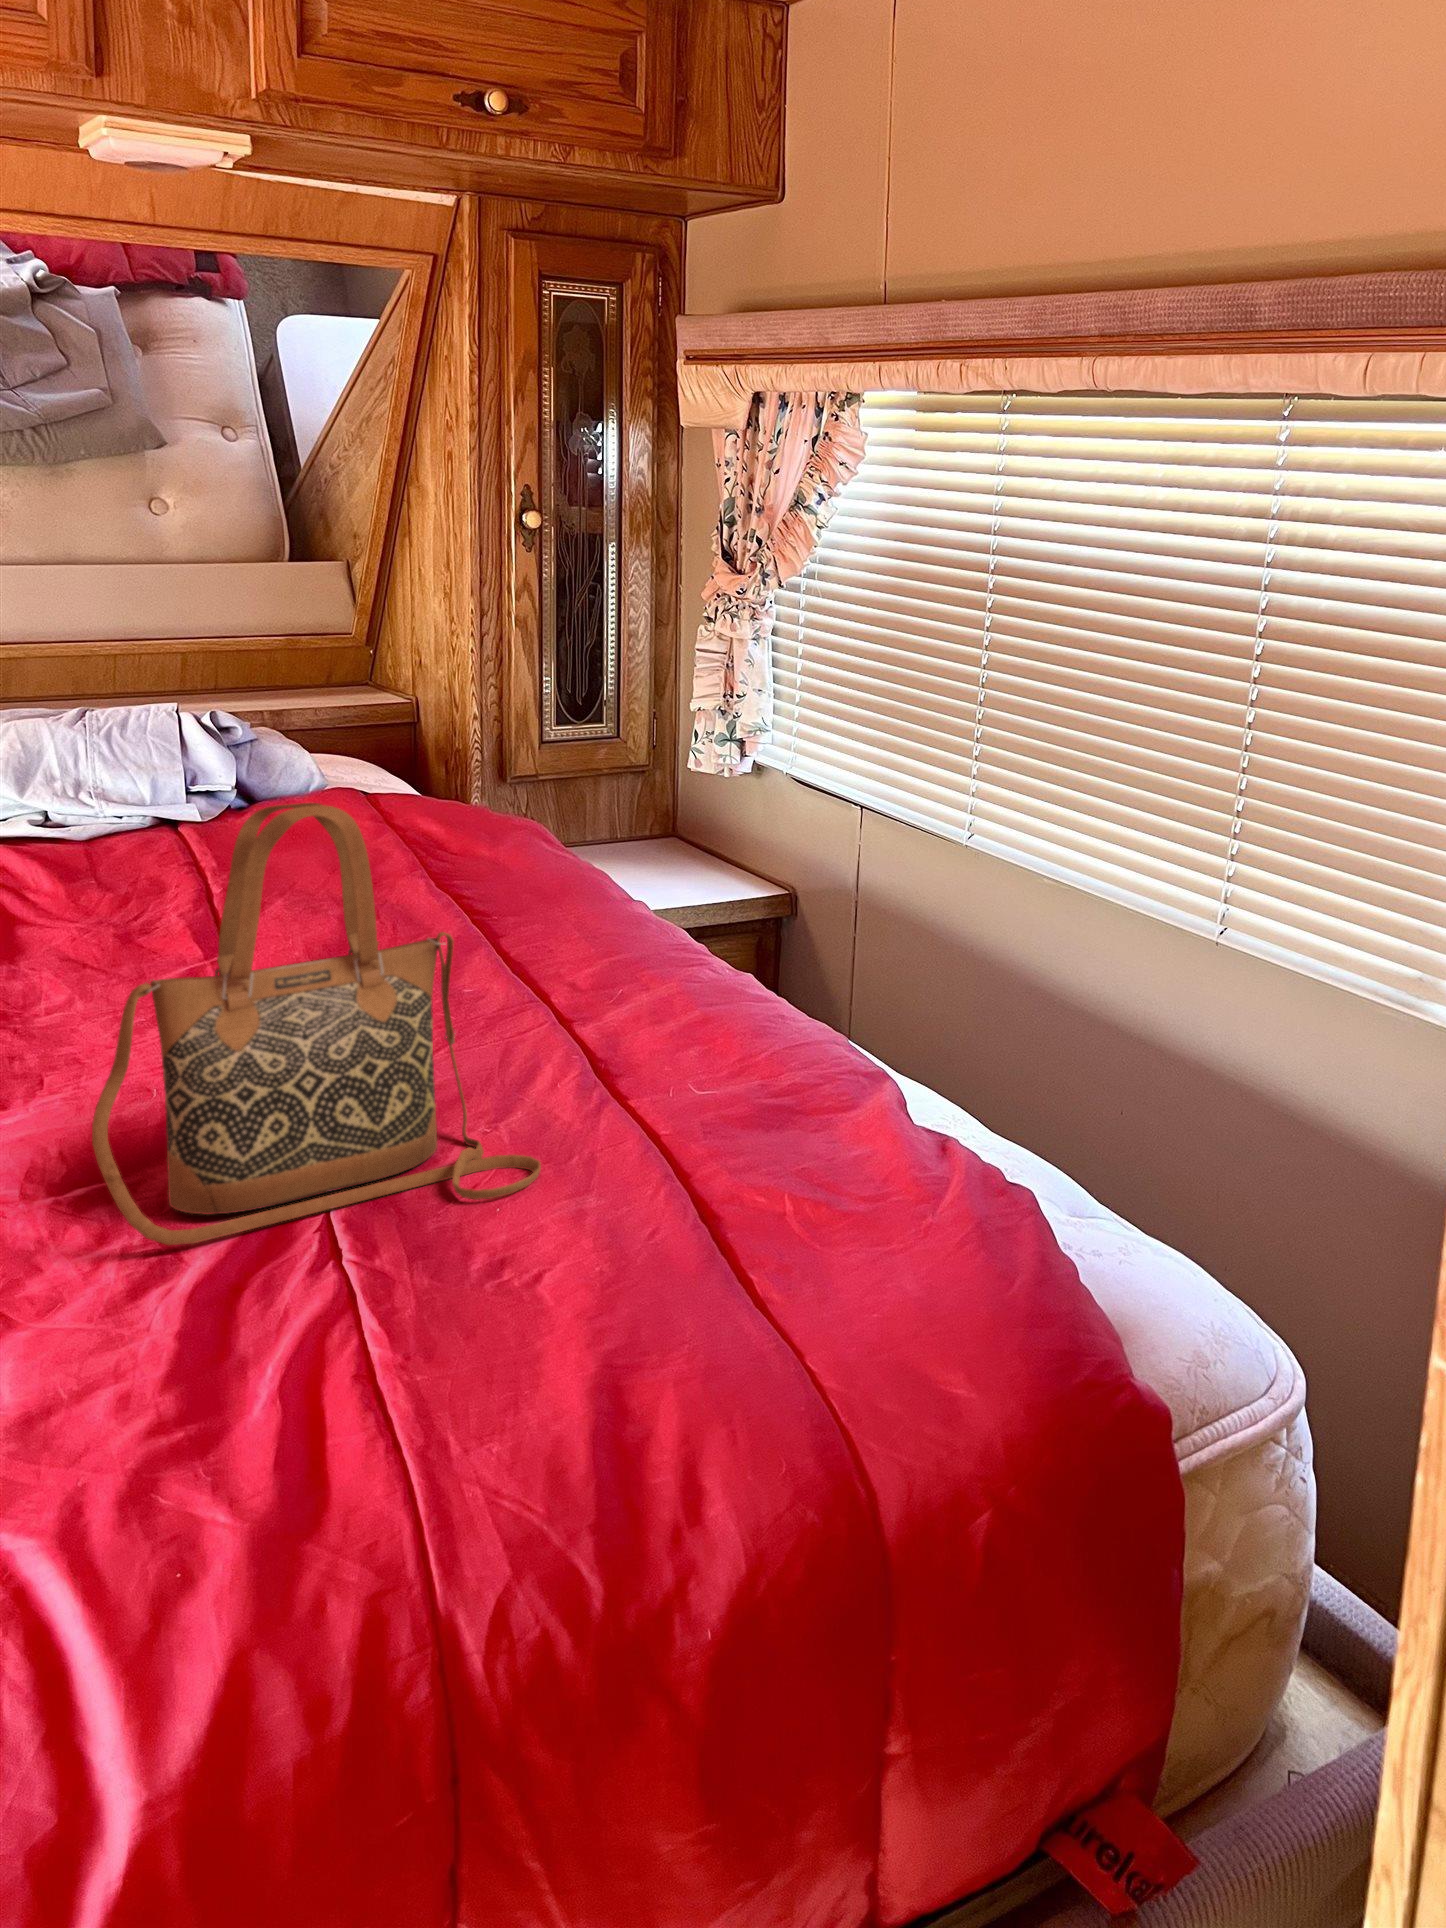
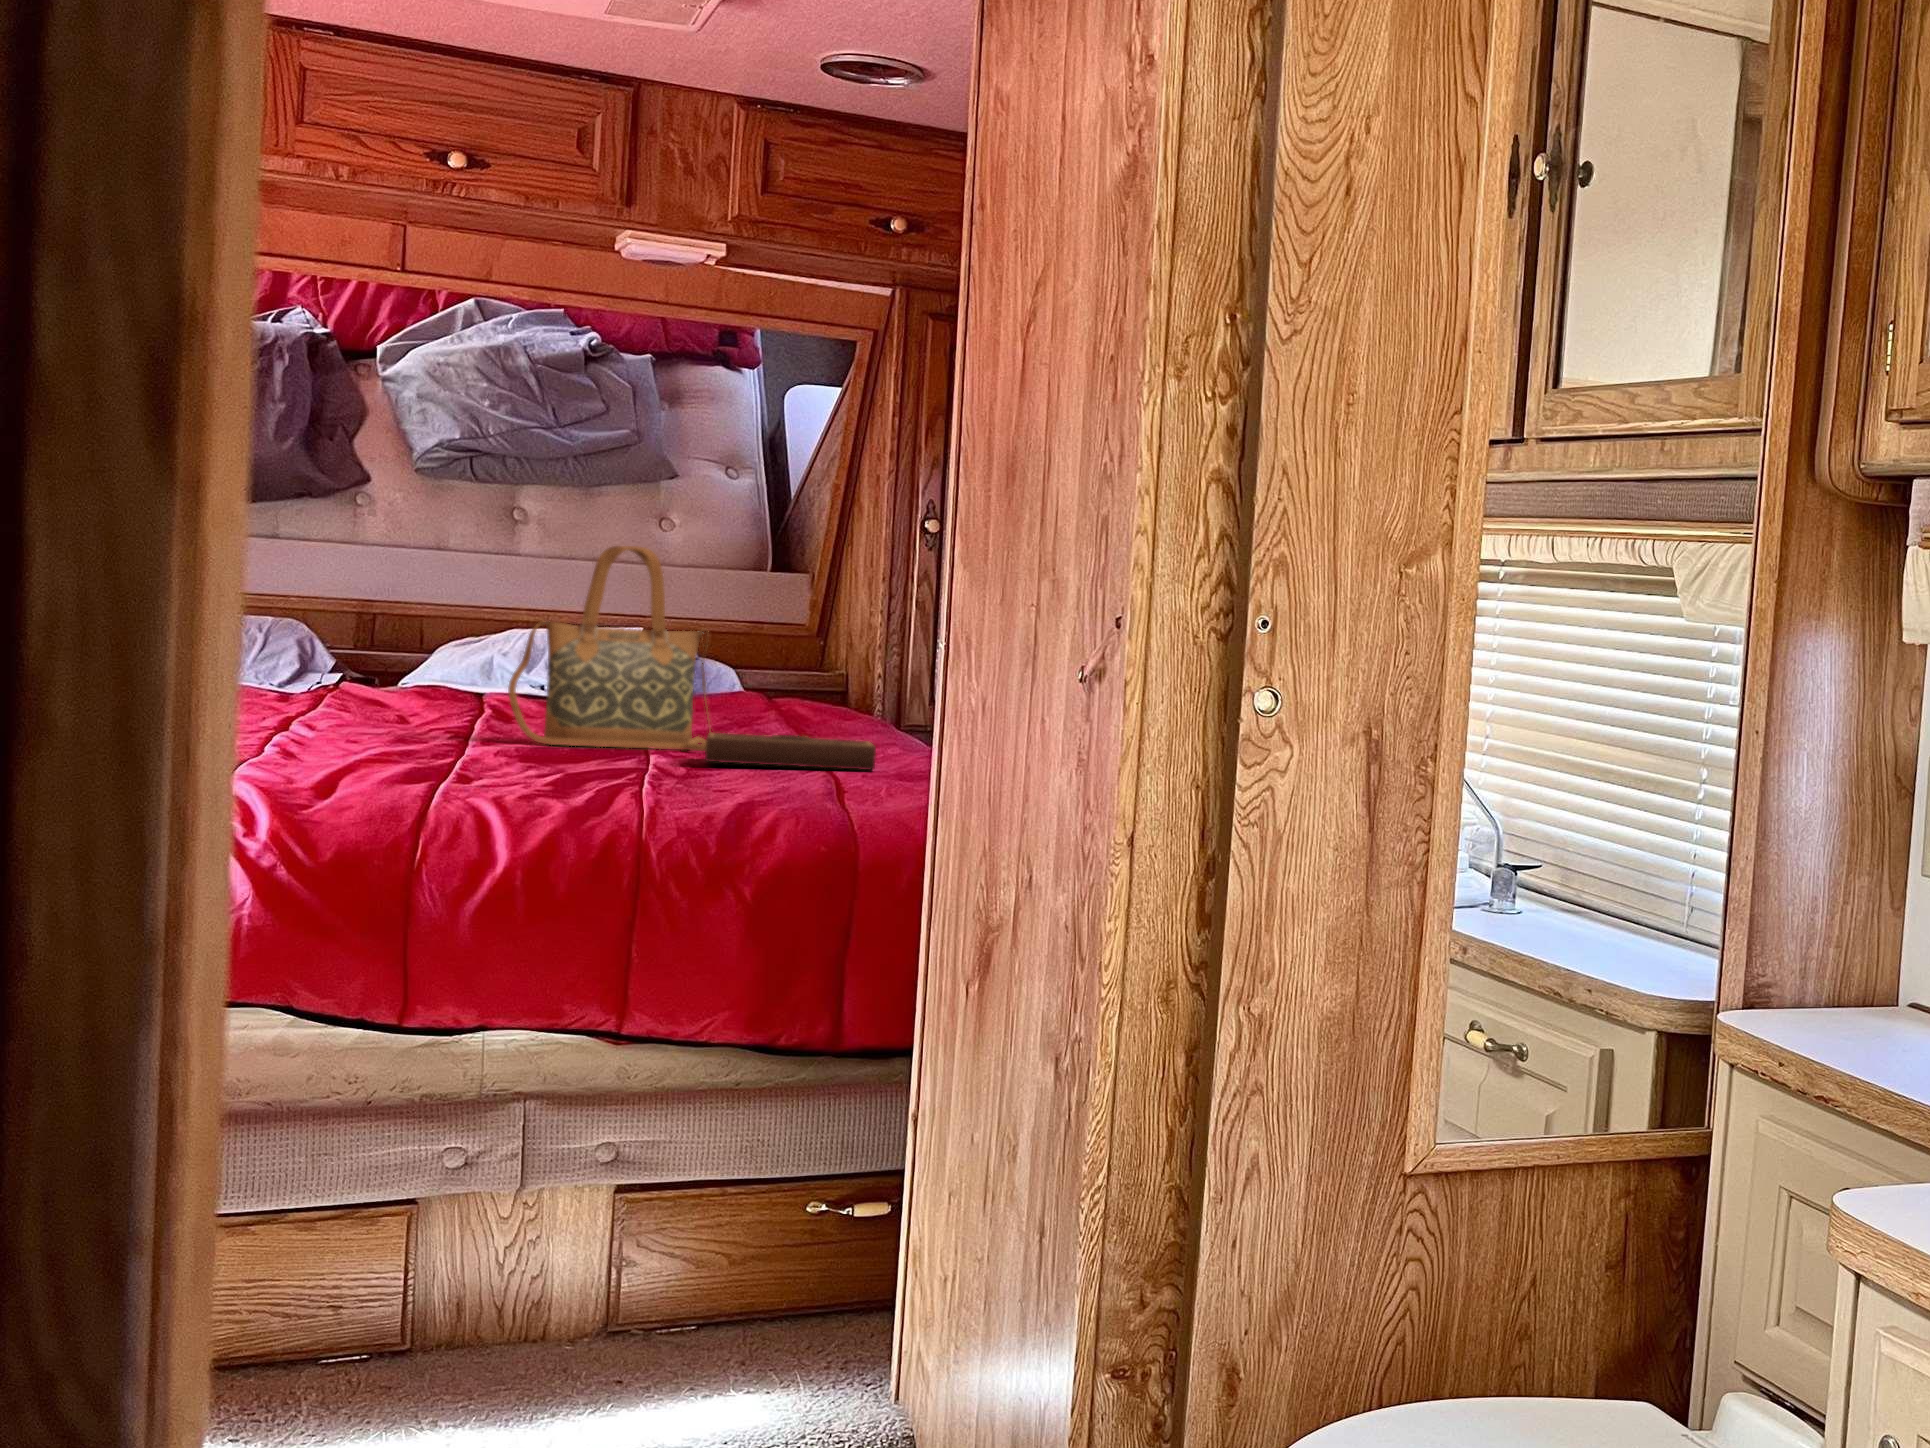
notebook: none [540,1184,923,1387] -> present [705,733,876,770]

